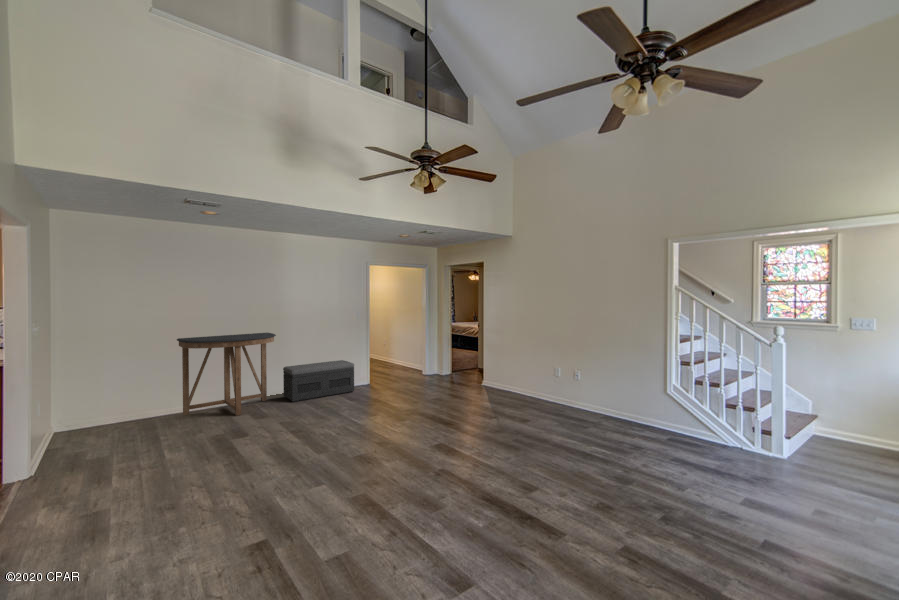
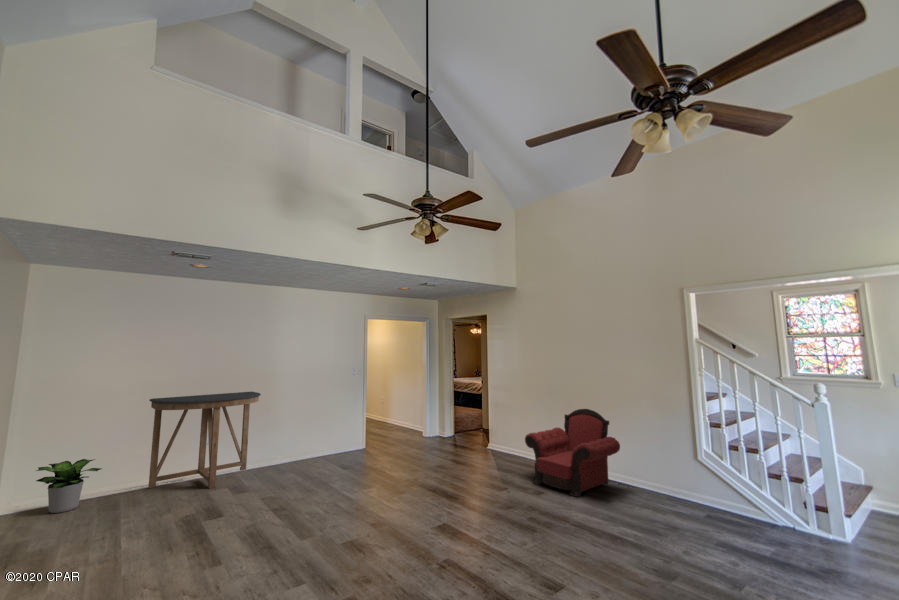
armchair: none [515,349,600,424] -> present [525,409,620,497]
storage bench: present [283,360,354,402] -> none [266,422,346,471]
potted plant: none [86,390,143,434] -> present [36,459,101,513]

